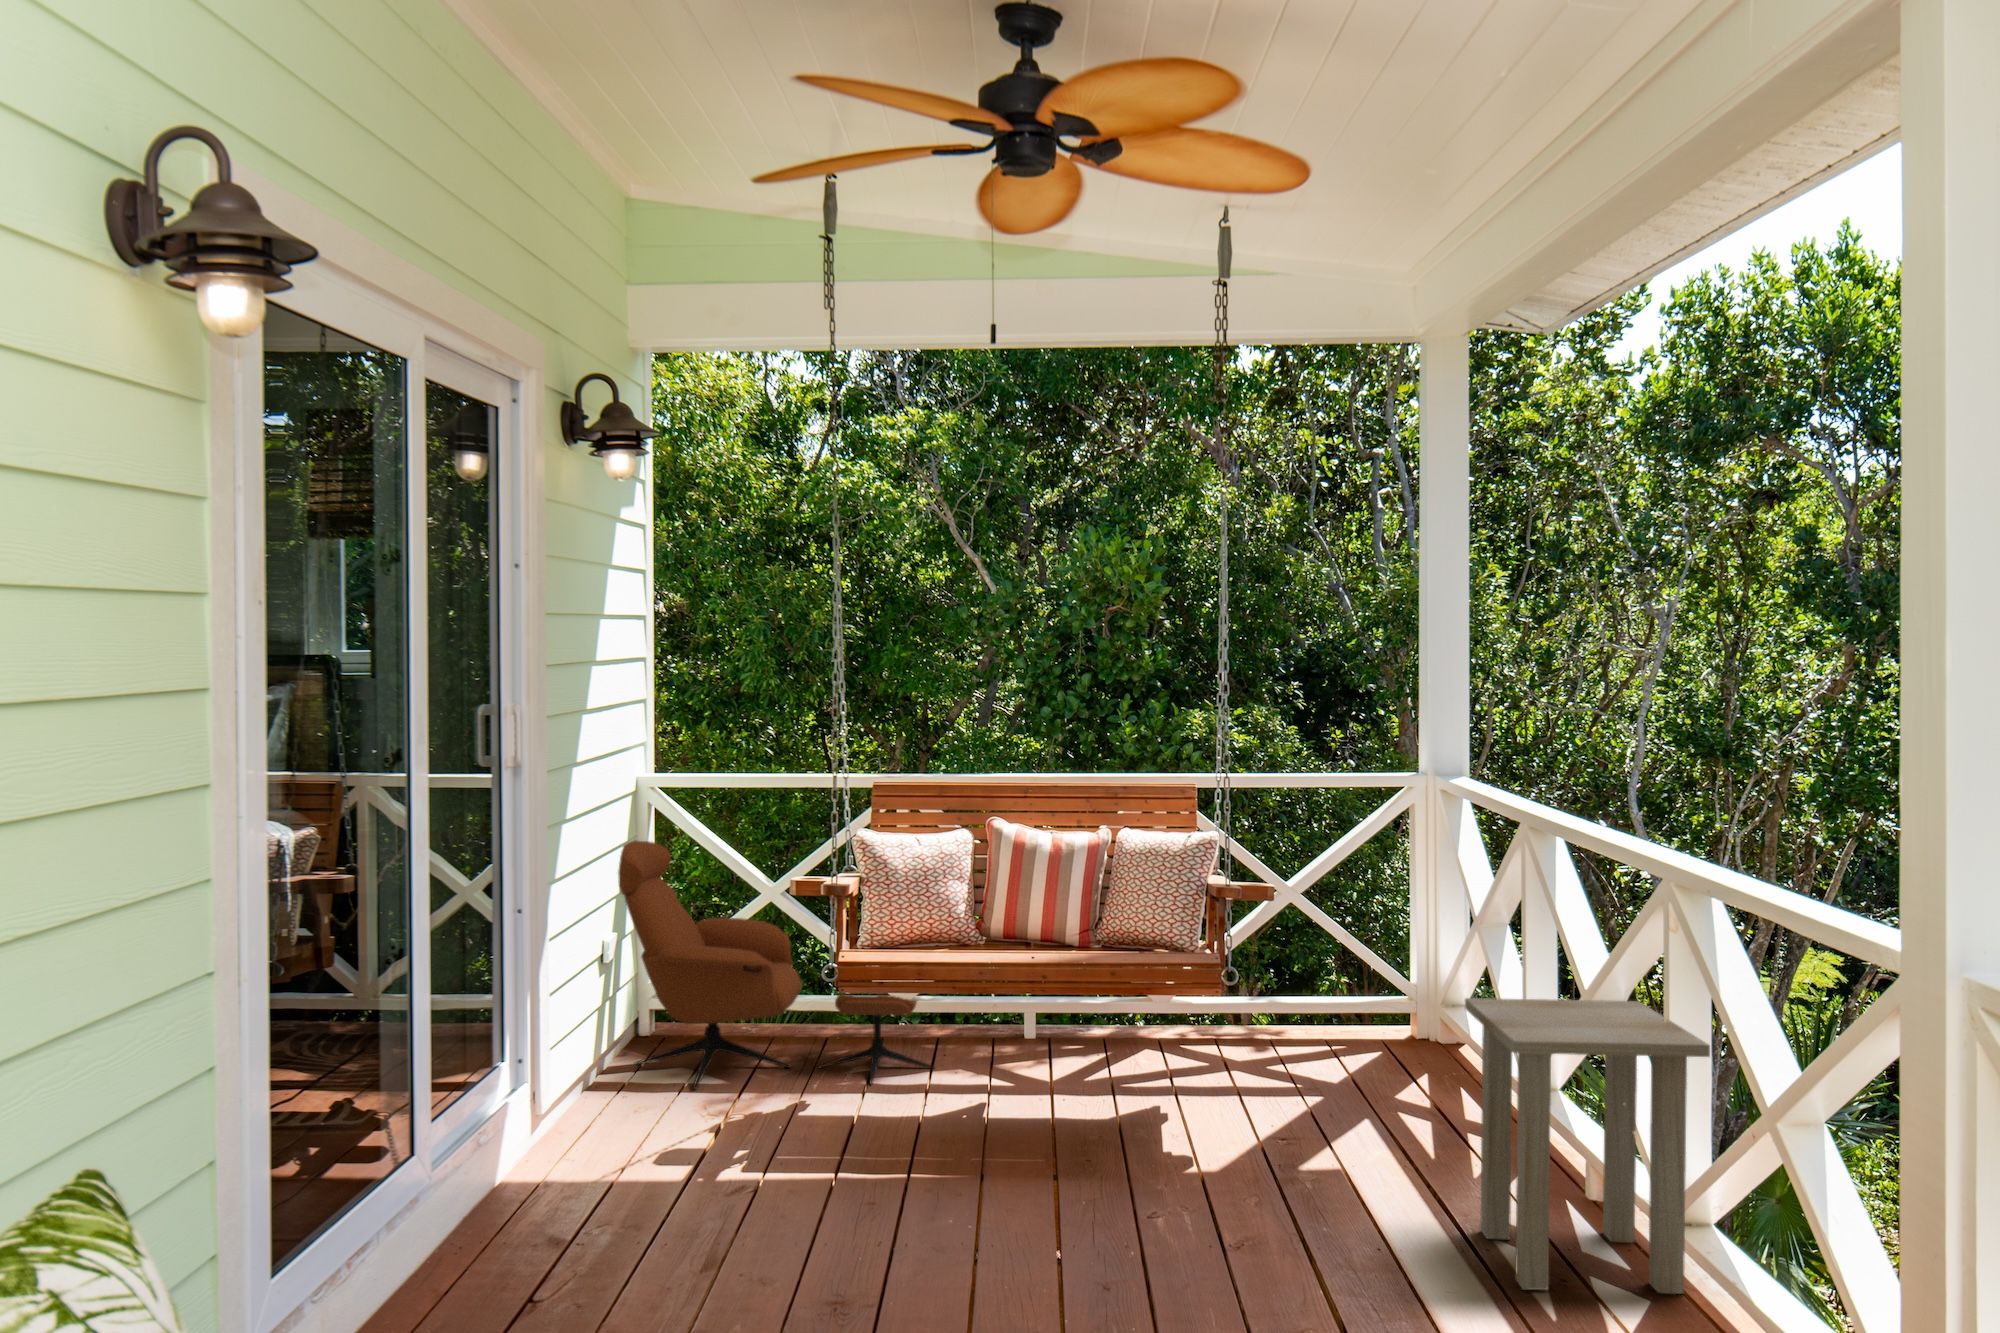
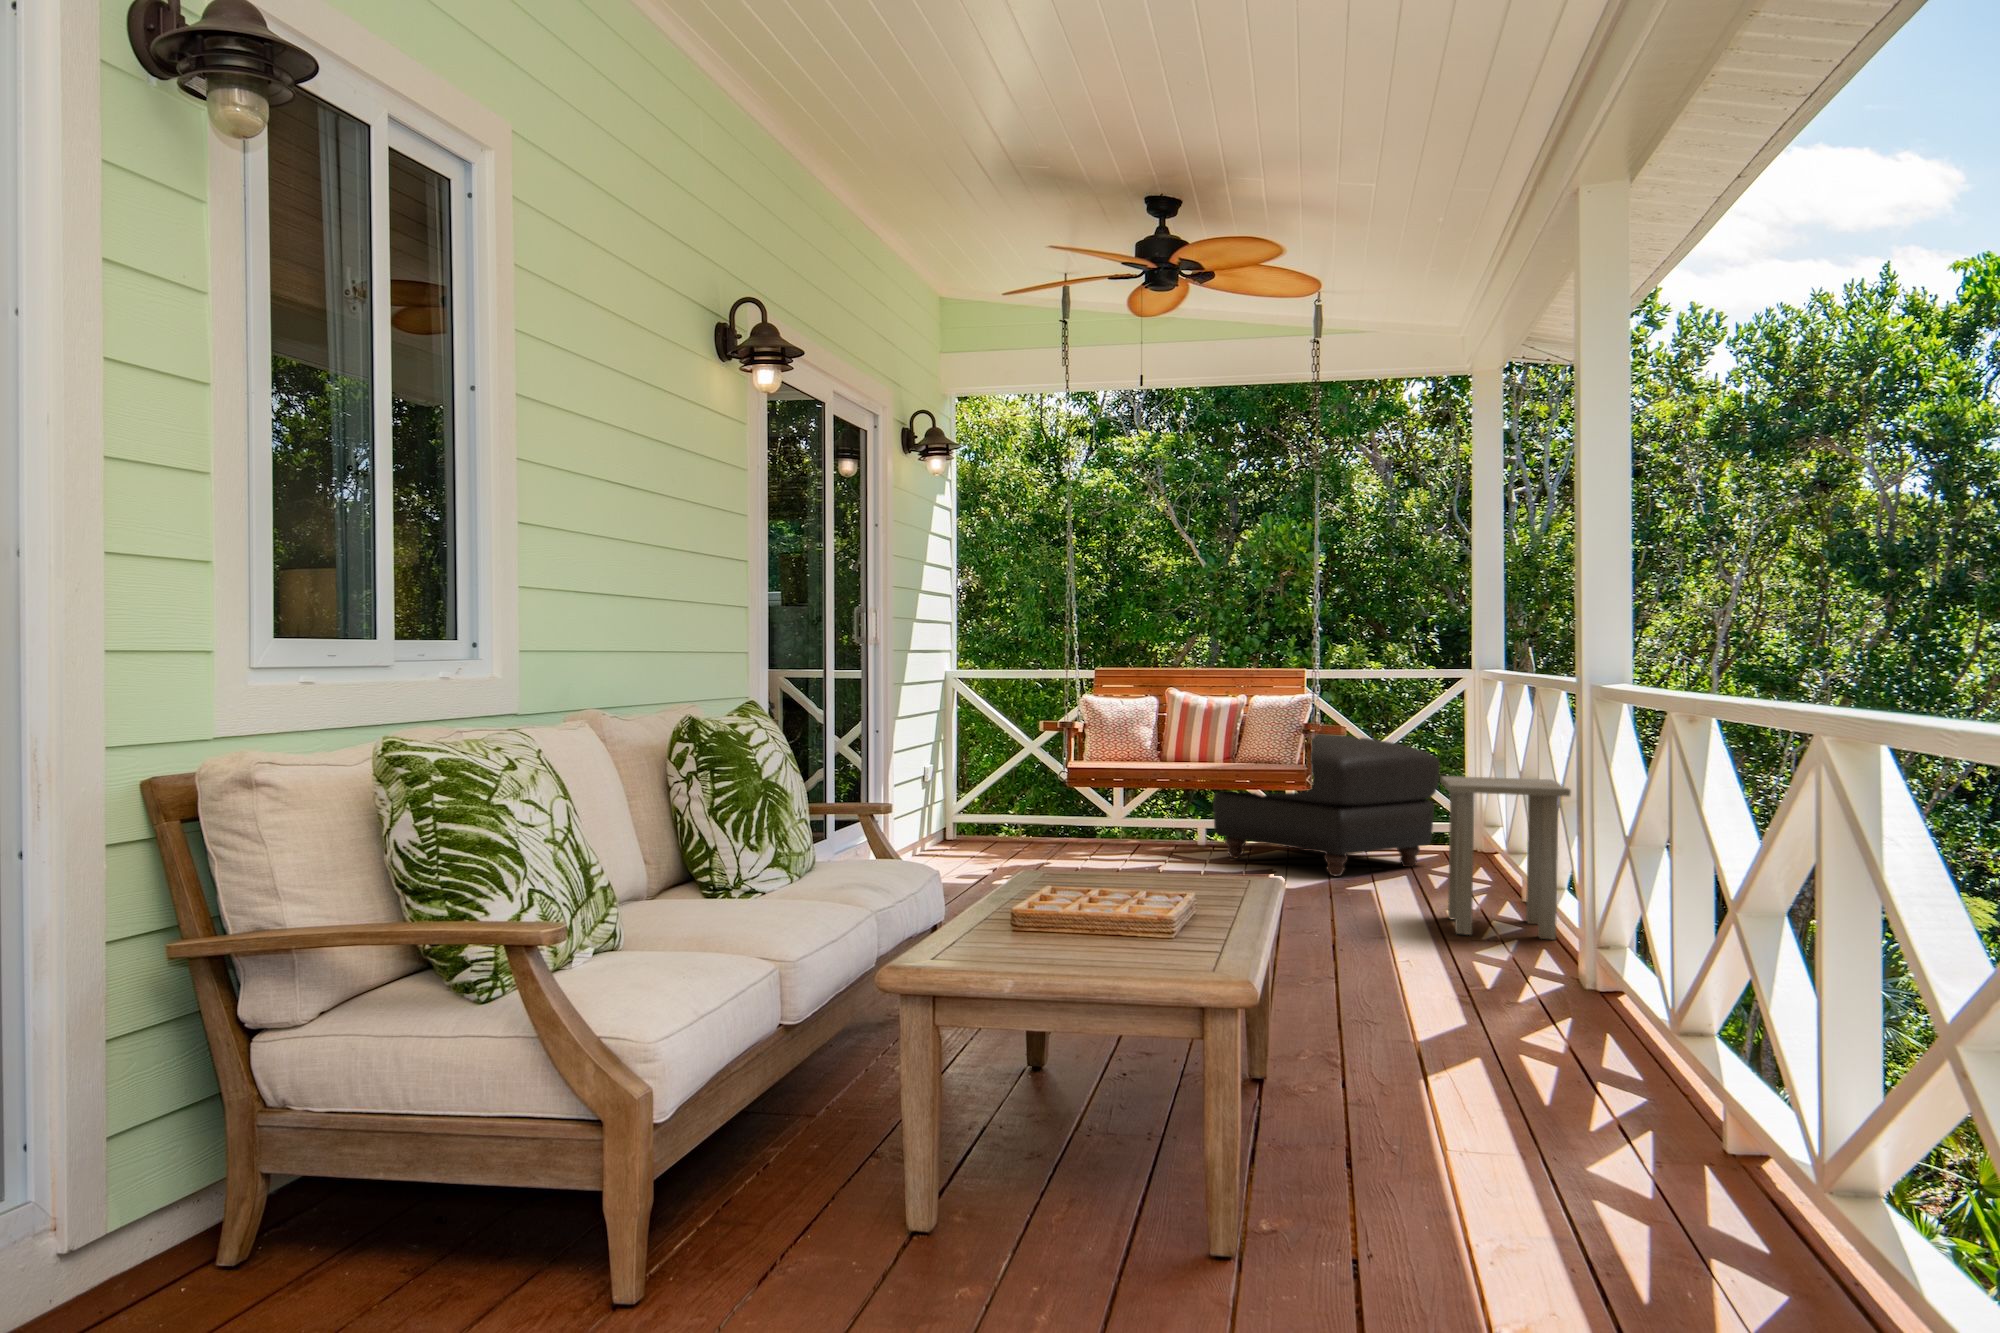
lounge chair: present [618,840,935,1089] -> none [935,705,1133,858]
ottoman: none [1053,878,1396,1118] -> present [1213,734,1440,877]

